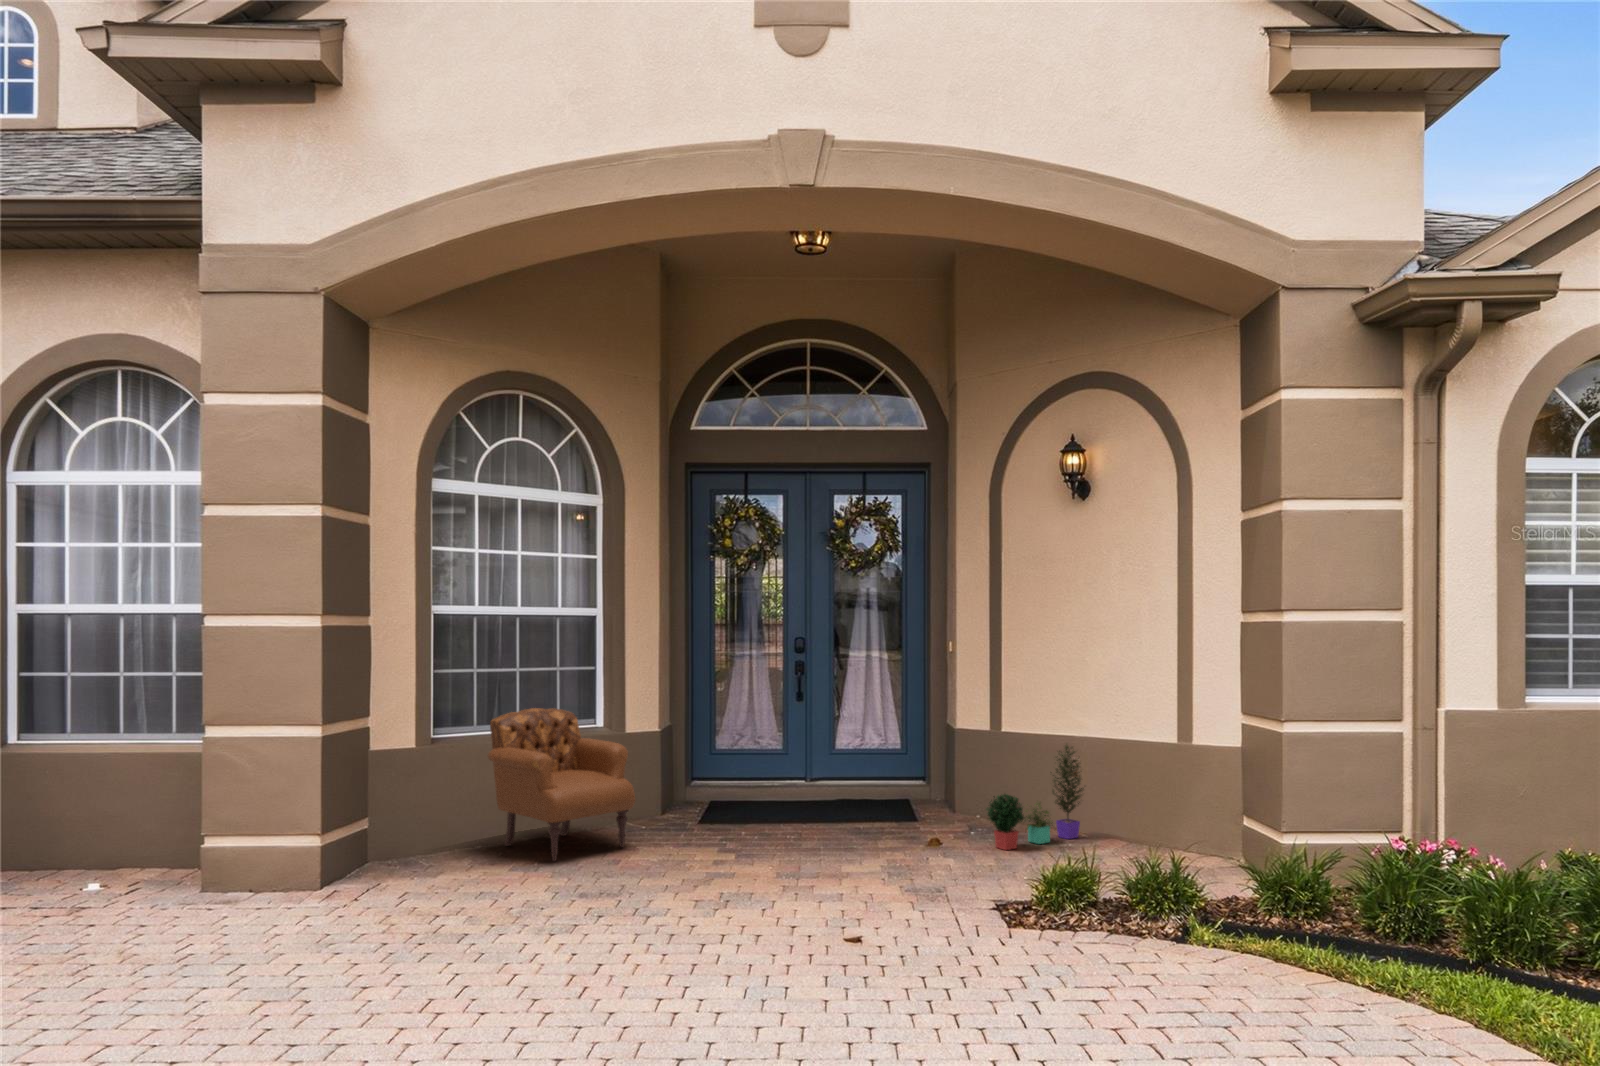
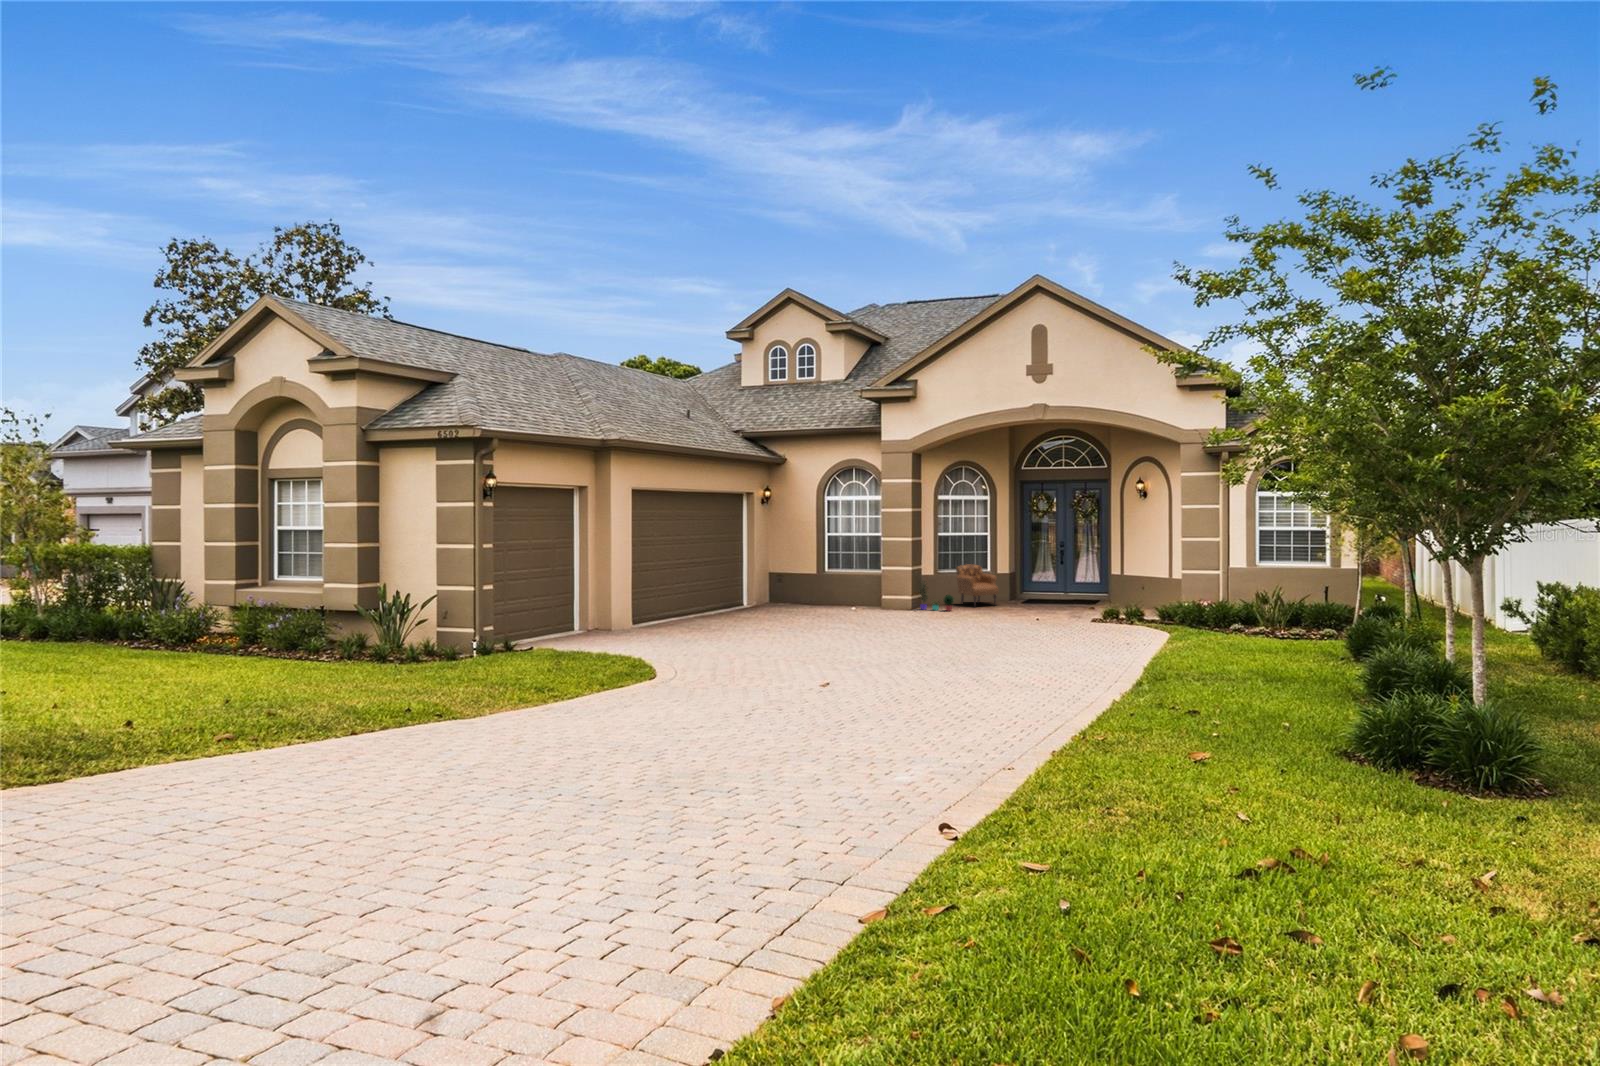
potted plant: present [986,745,1084,850] -> present [919,583,954,611]

